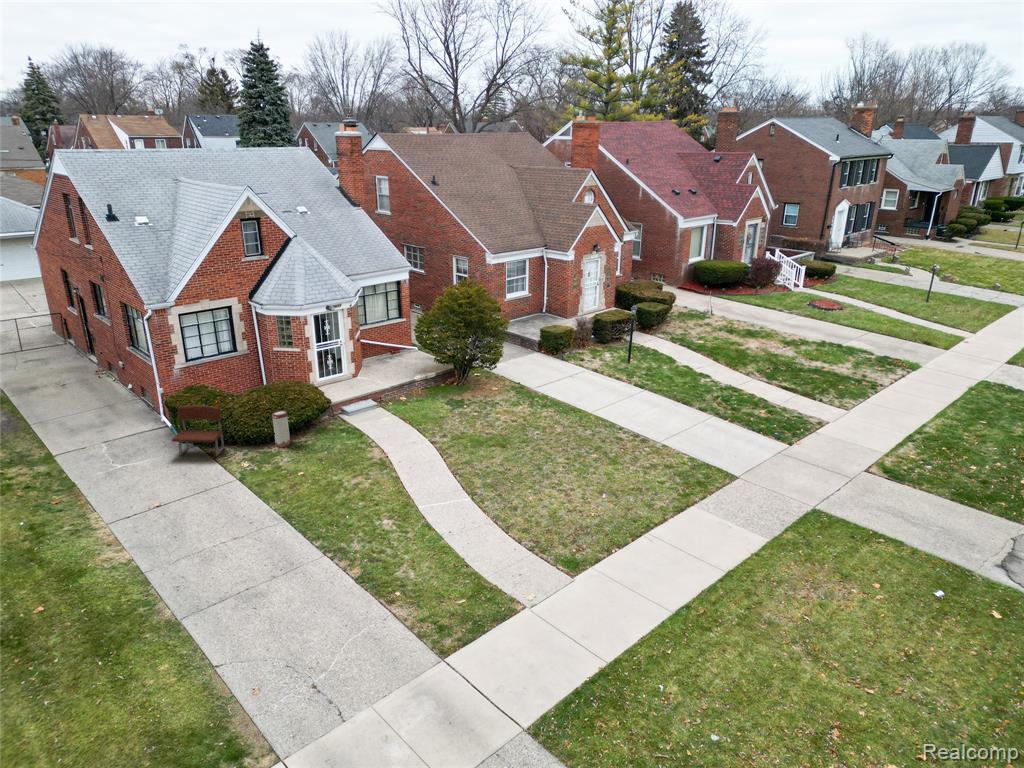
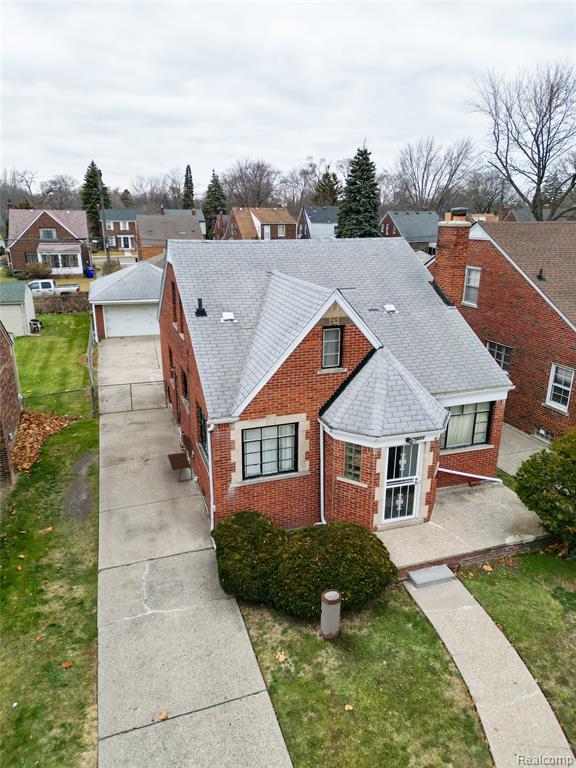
bench: present [172,405,224,456] -> present [168,434,193,482]

